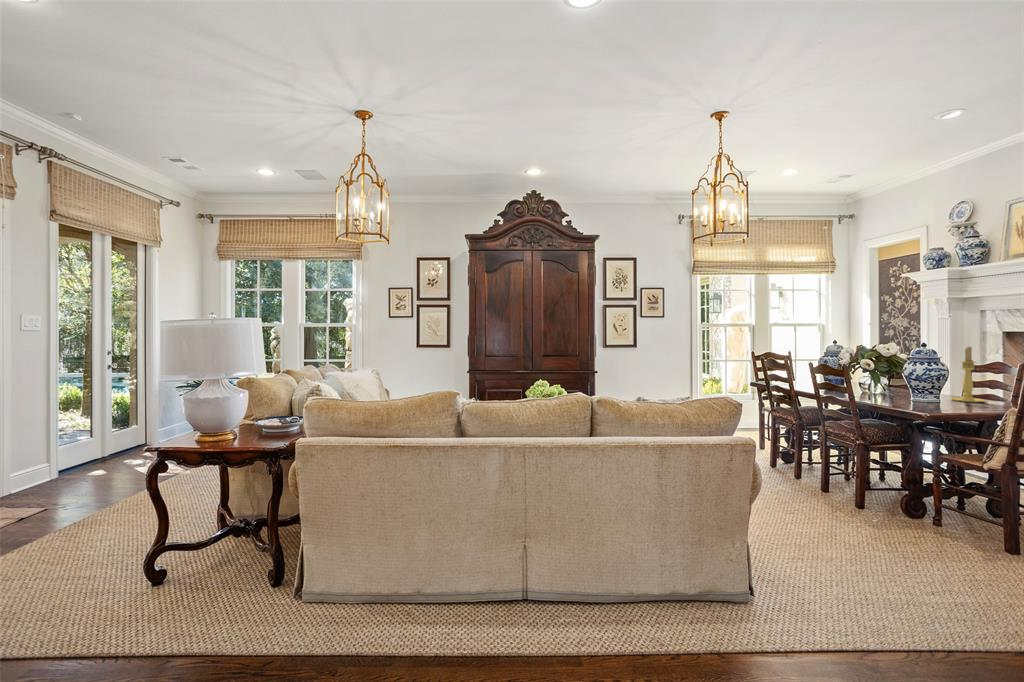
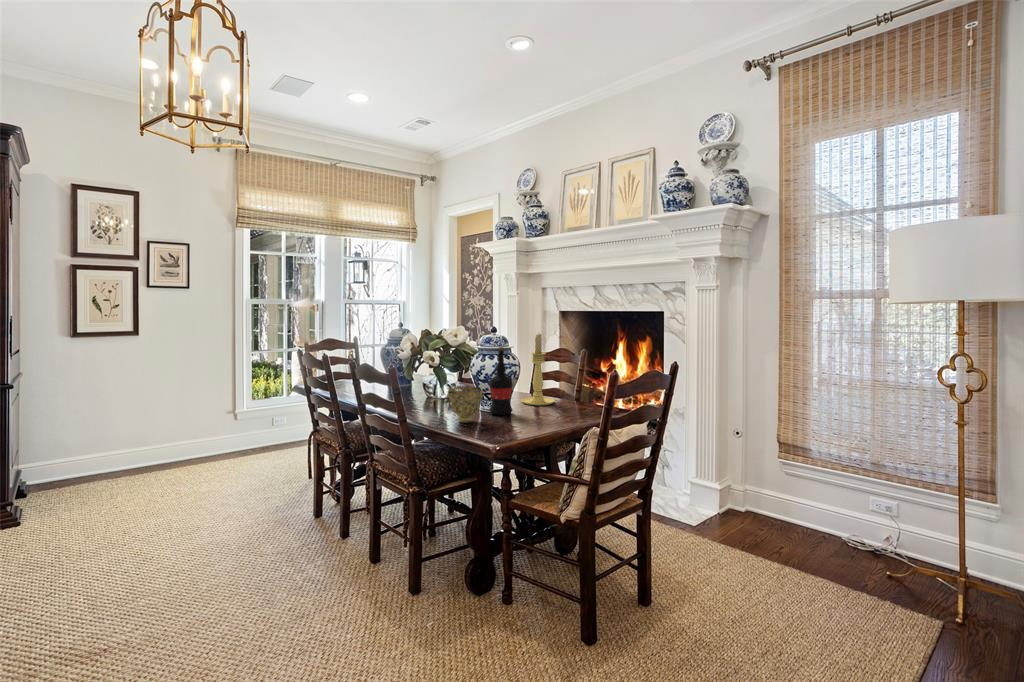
wine bottle: none [921,354,943,403] -> present [489,347,513,415]
decorative bowl: none [886,380,918,404] -> present [447,386,484,423]

